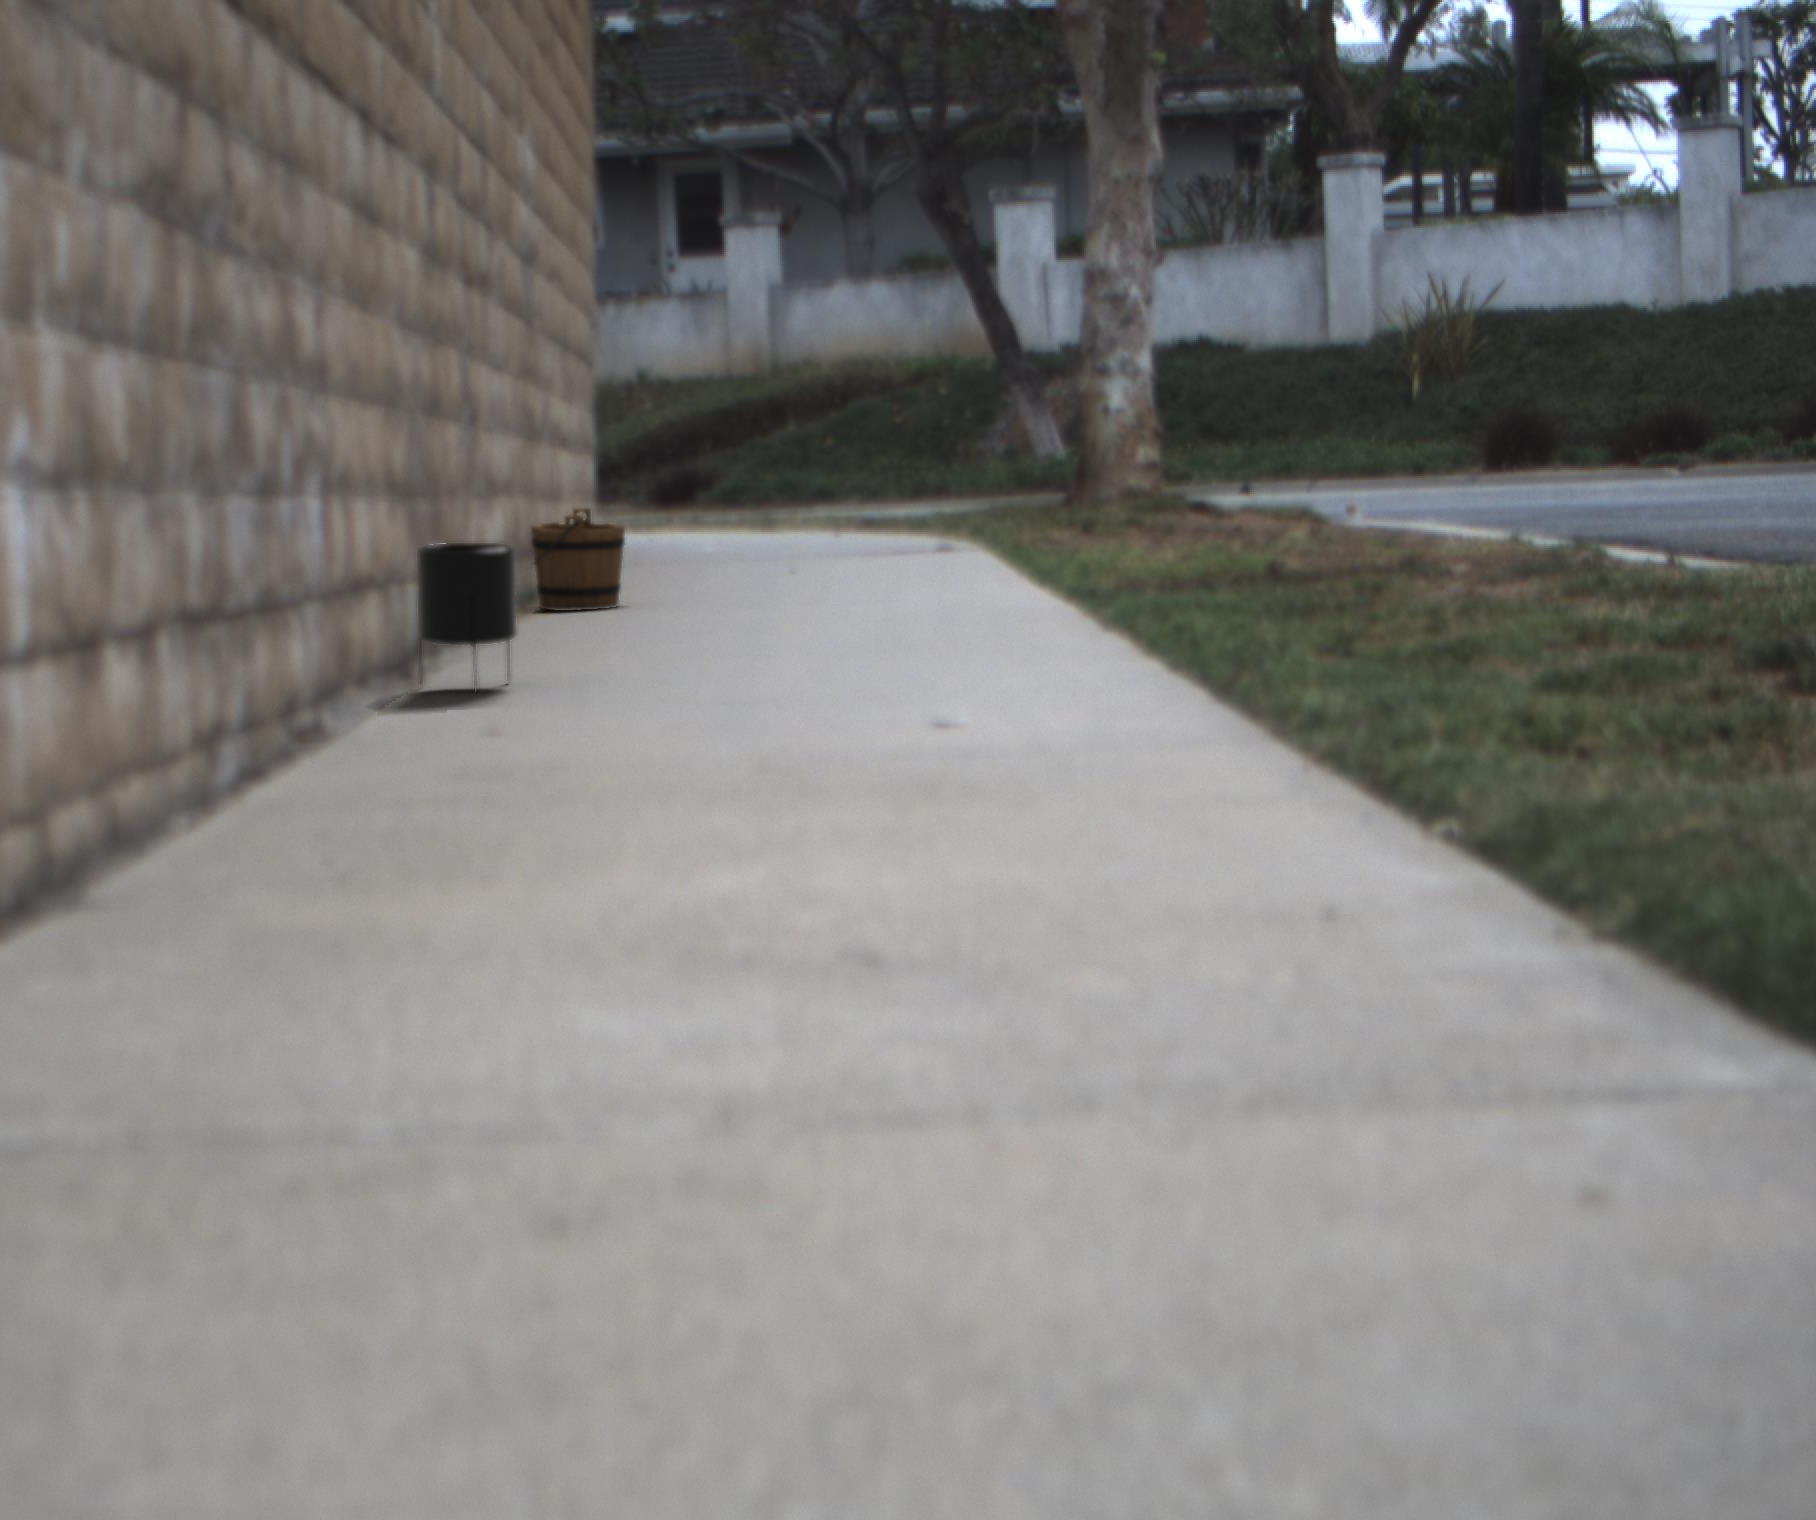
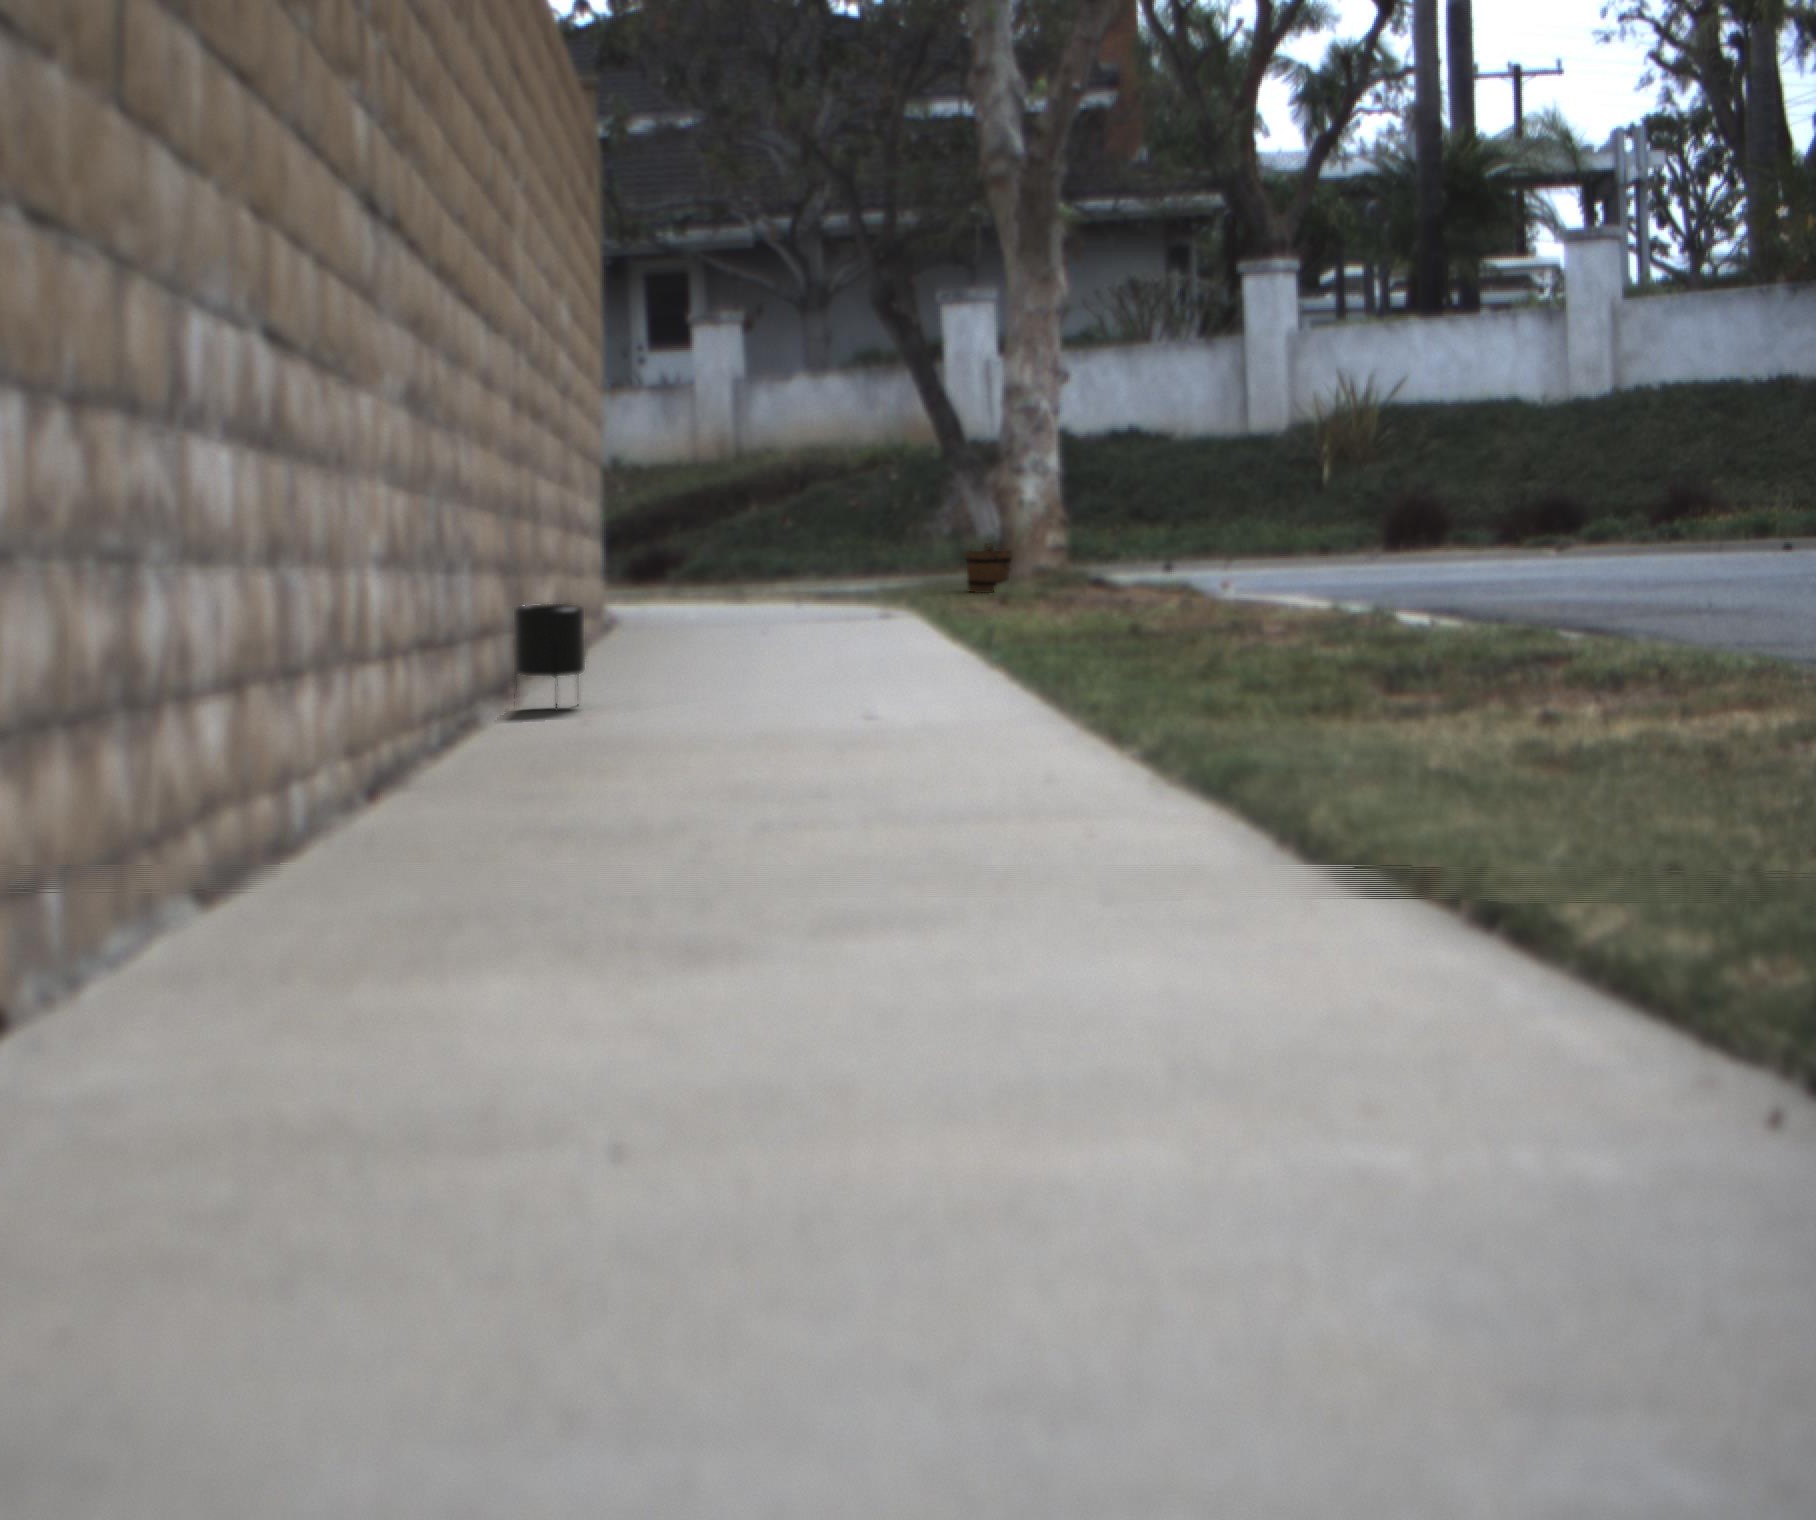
bucket: present [531,508,625,611] -> present [966,544,1012,593]

